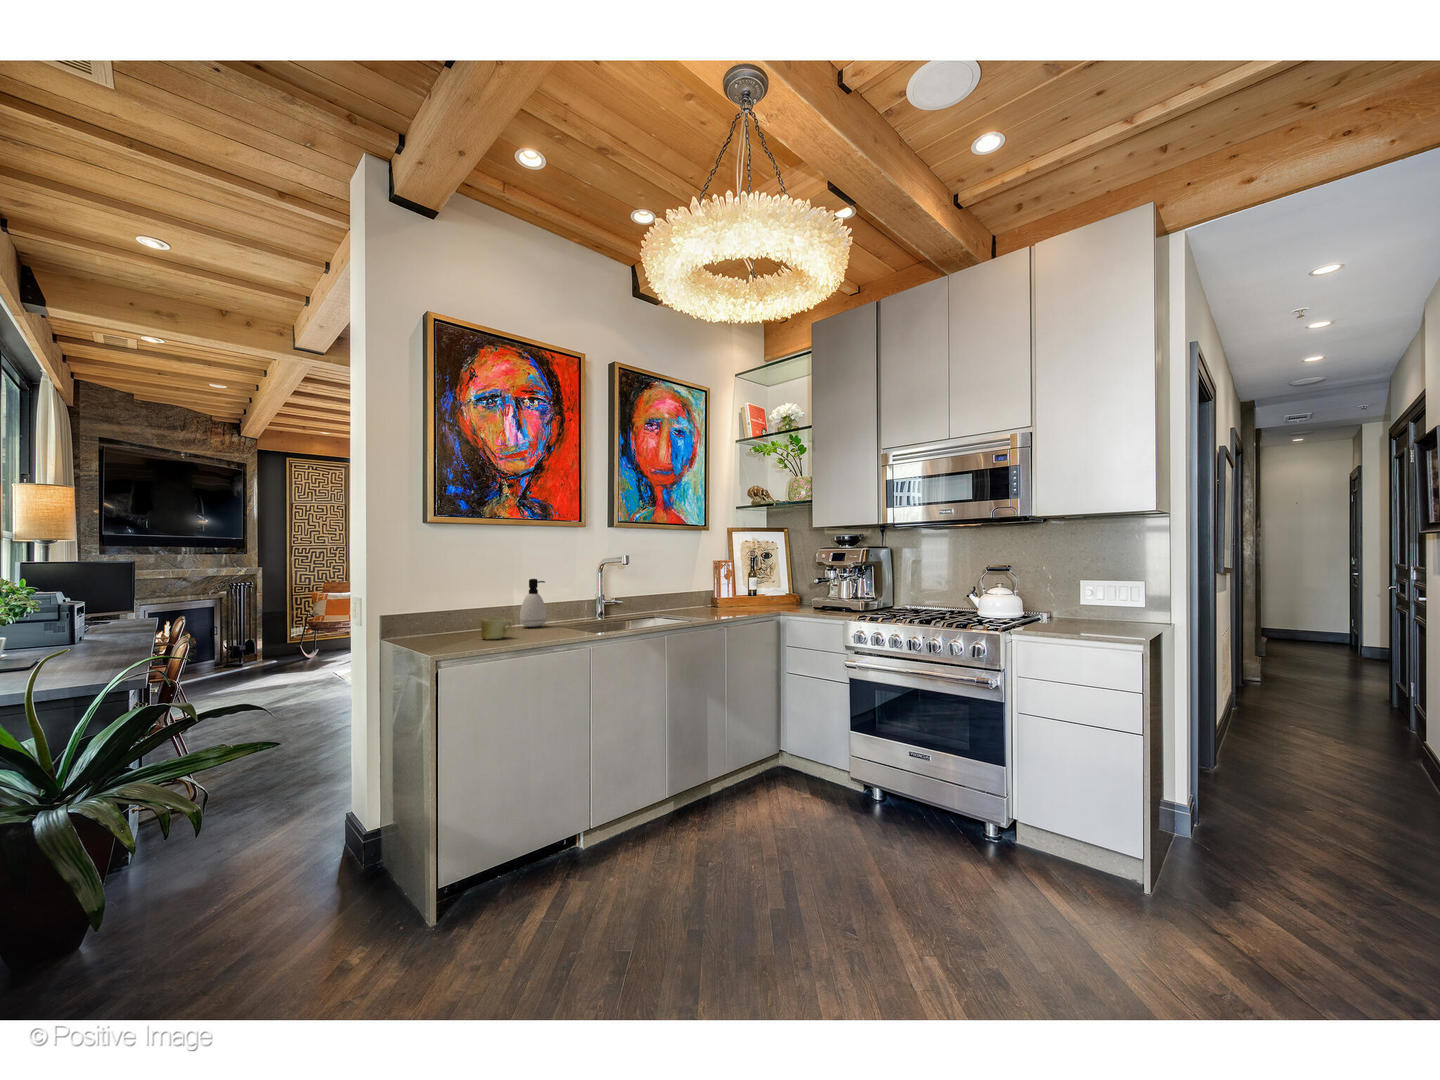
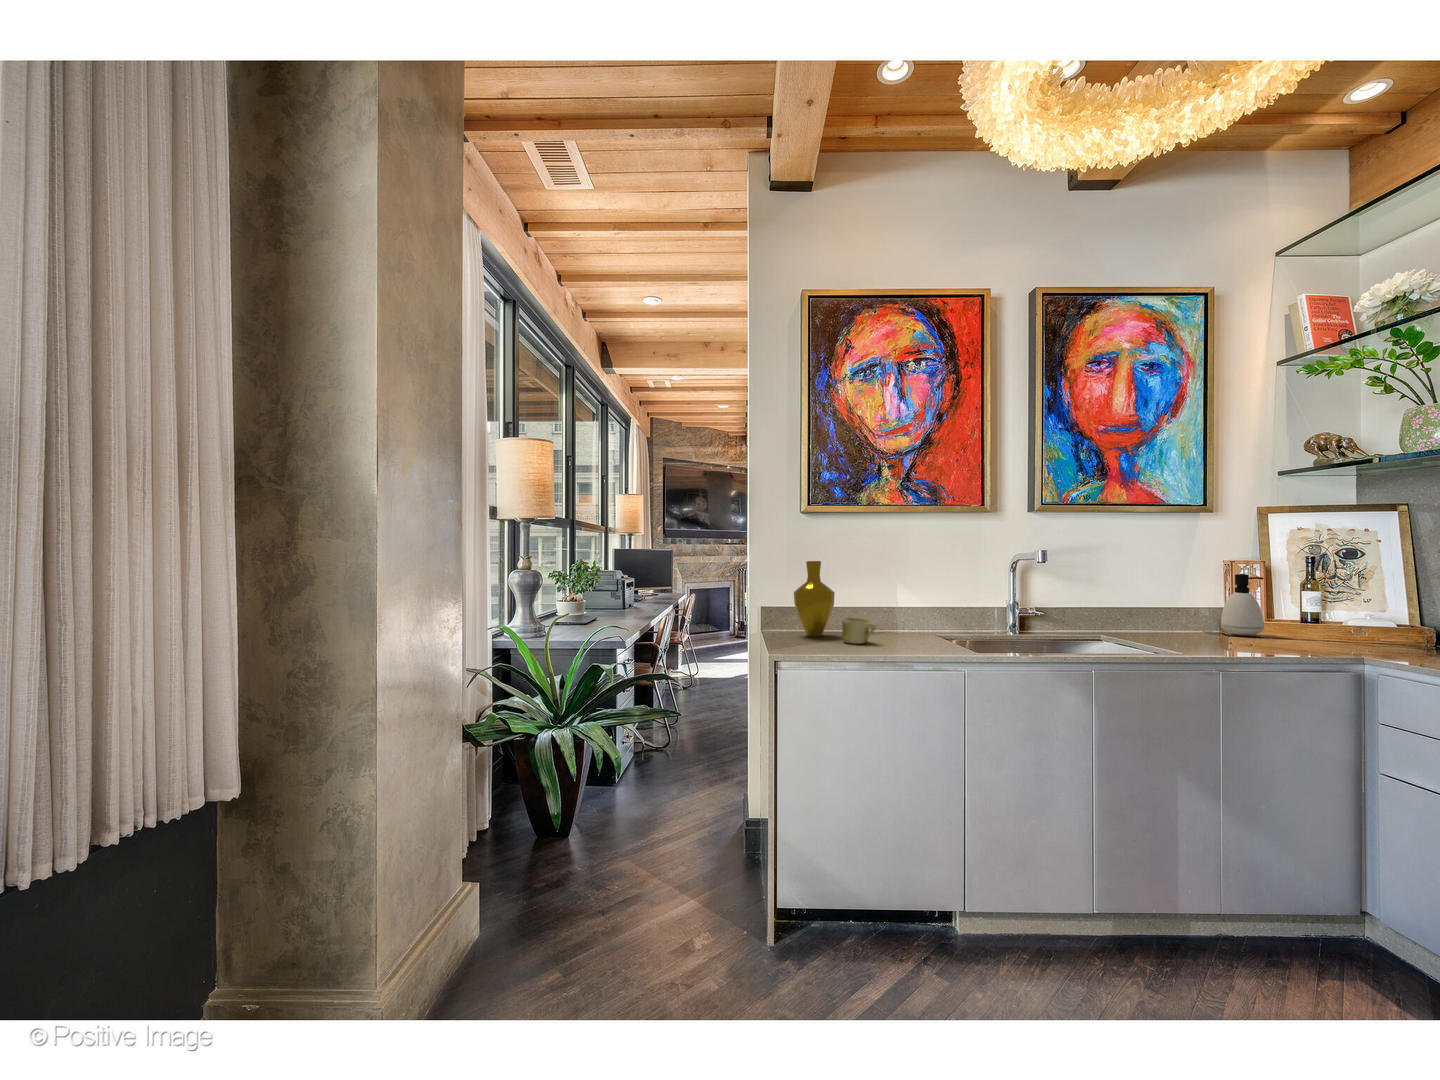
vase: none [426,568,467,639] -> present [794,561,834,637]
soap dispenser: present [520,579,547,627] -> present [1221,574,1264,635]

